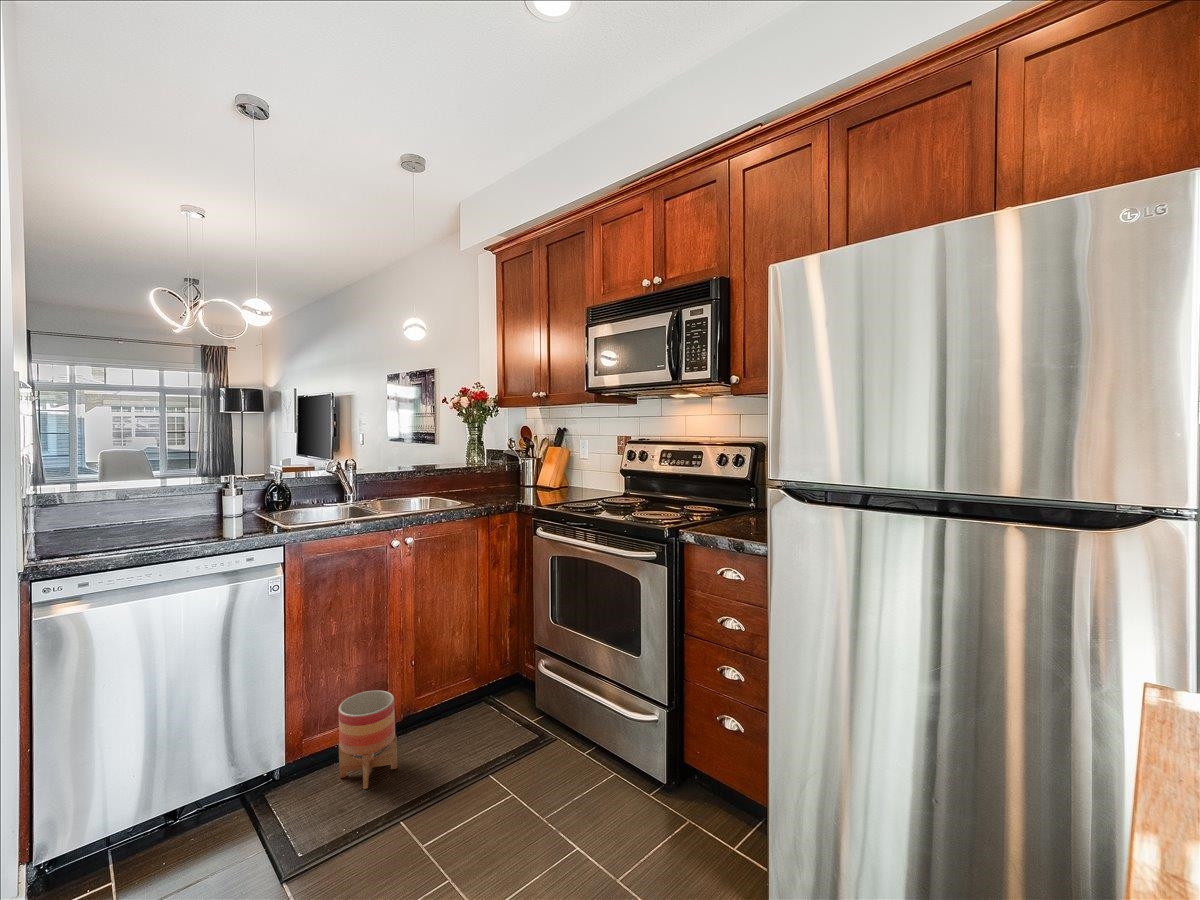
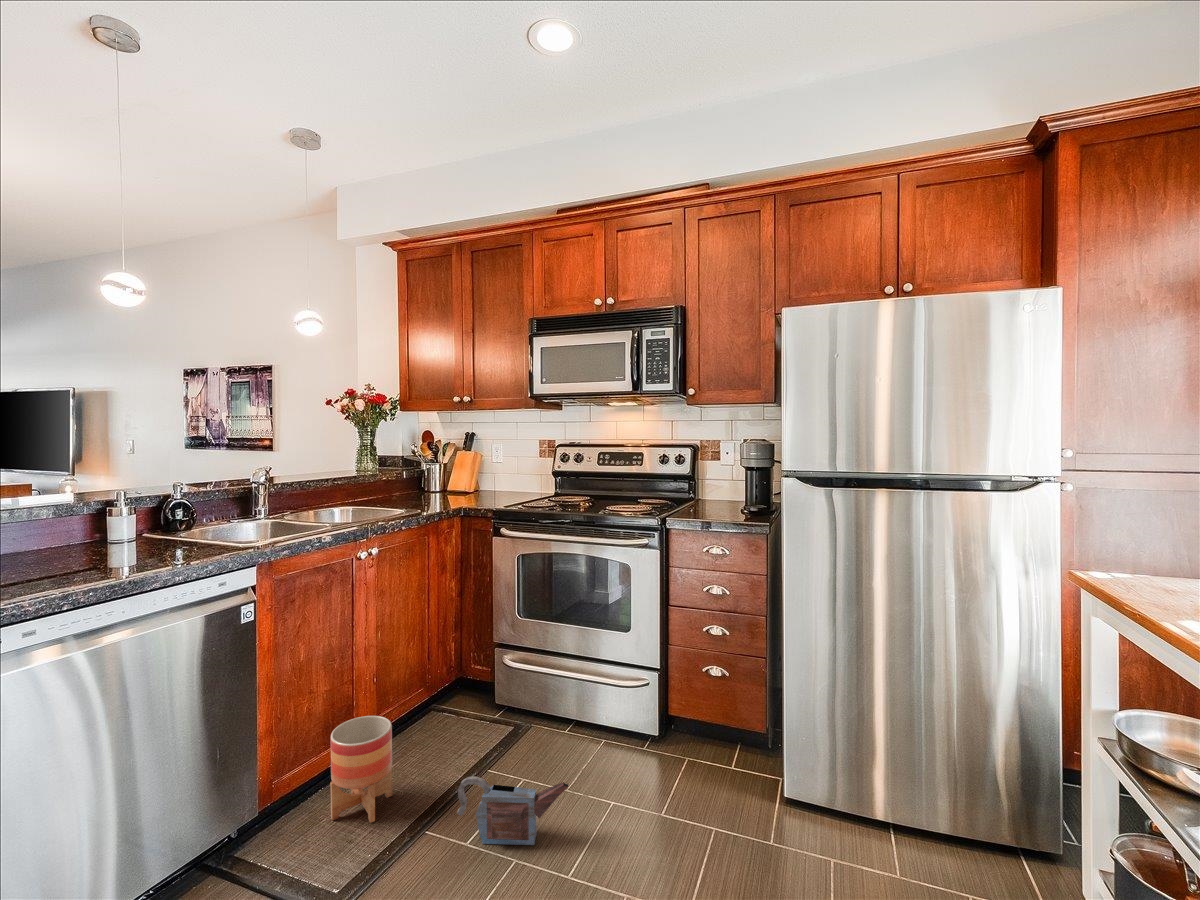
watering can: none [412,771,503,858] -> present [457,776,568,845]

